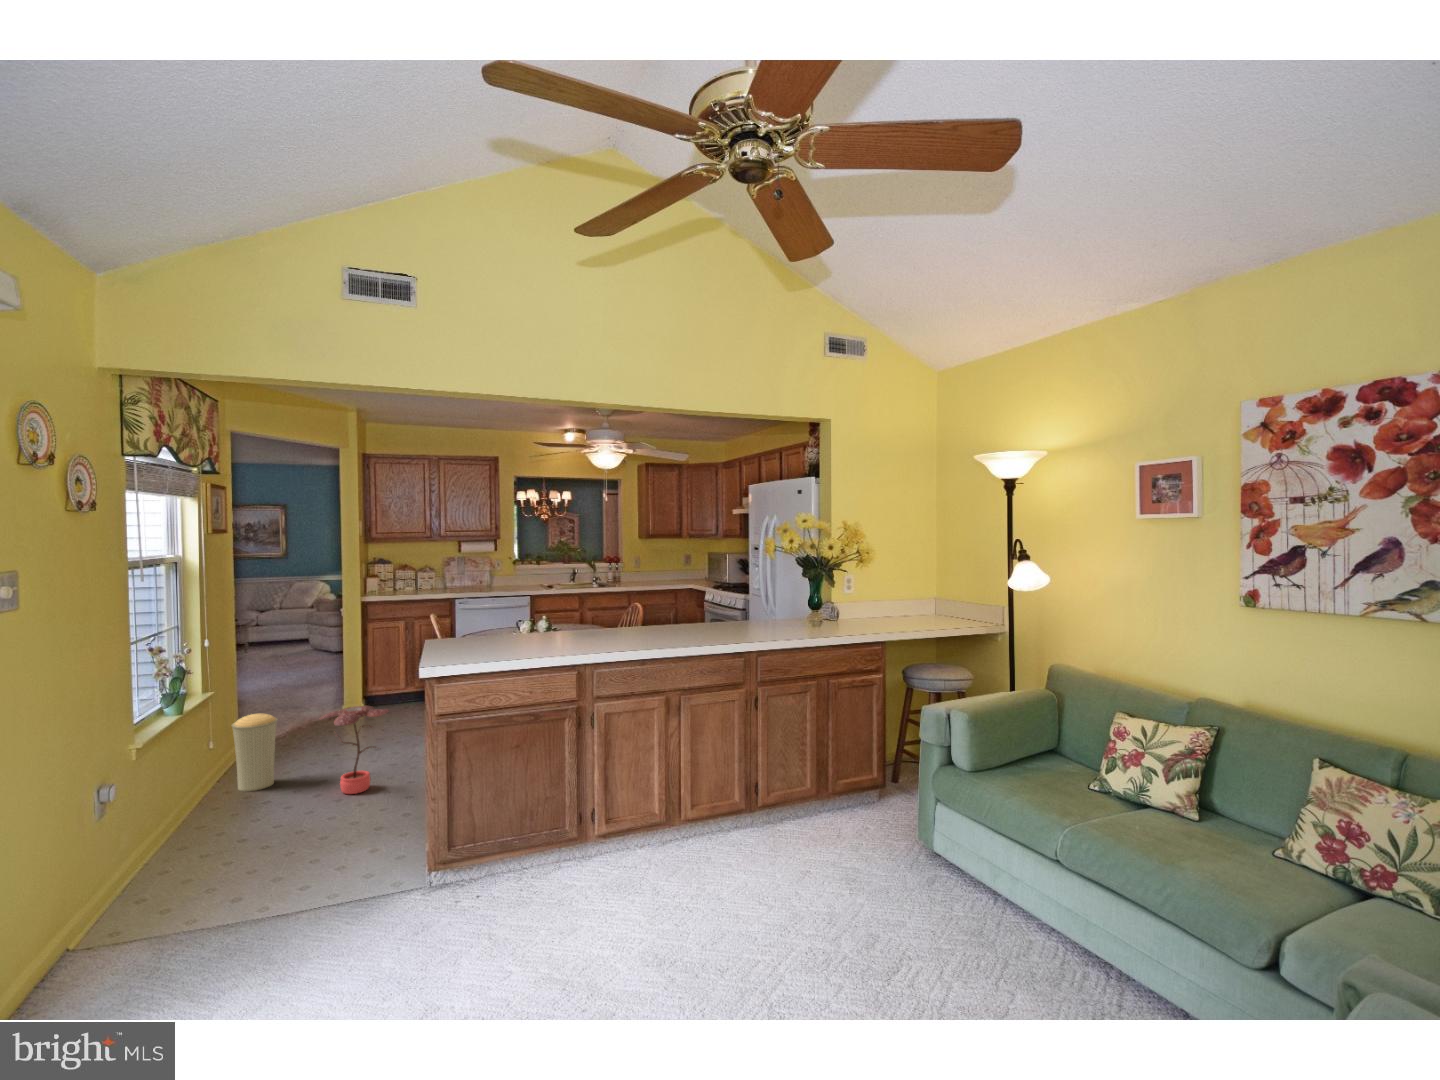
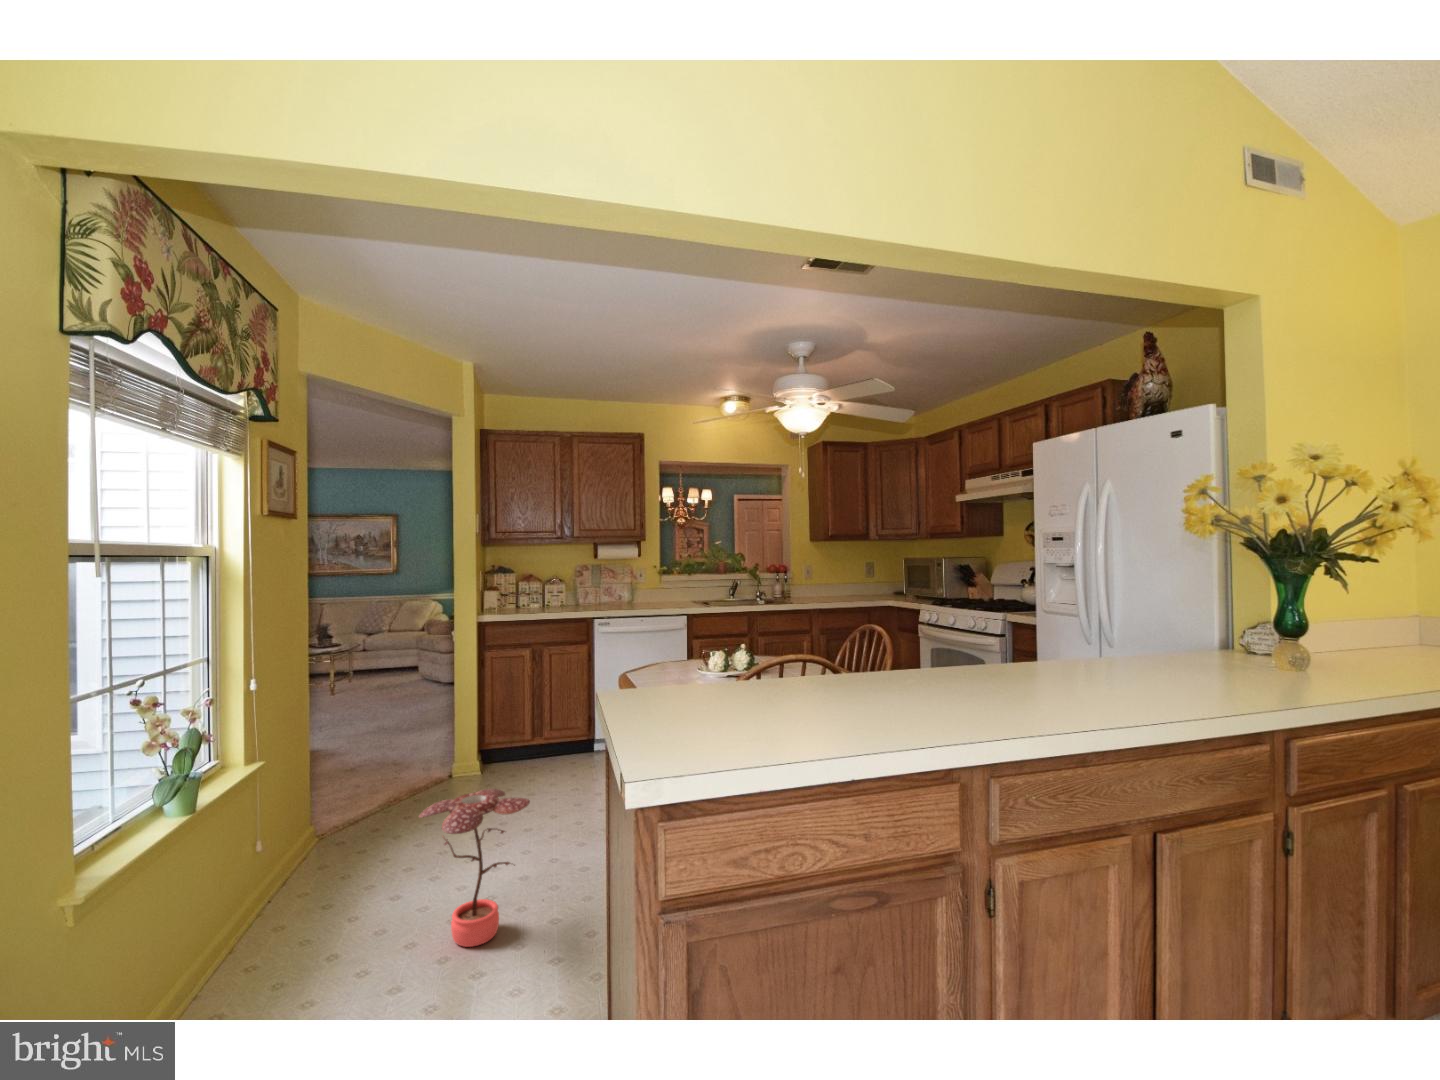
trash can: present [232,714,277,791] -> none [286,797,358,930]

